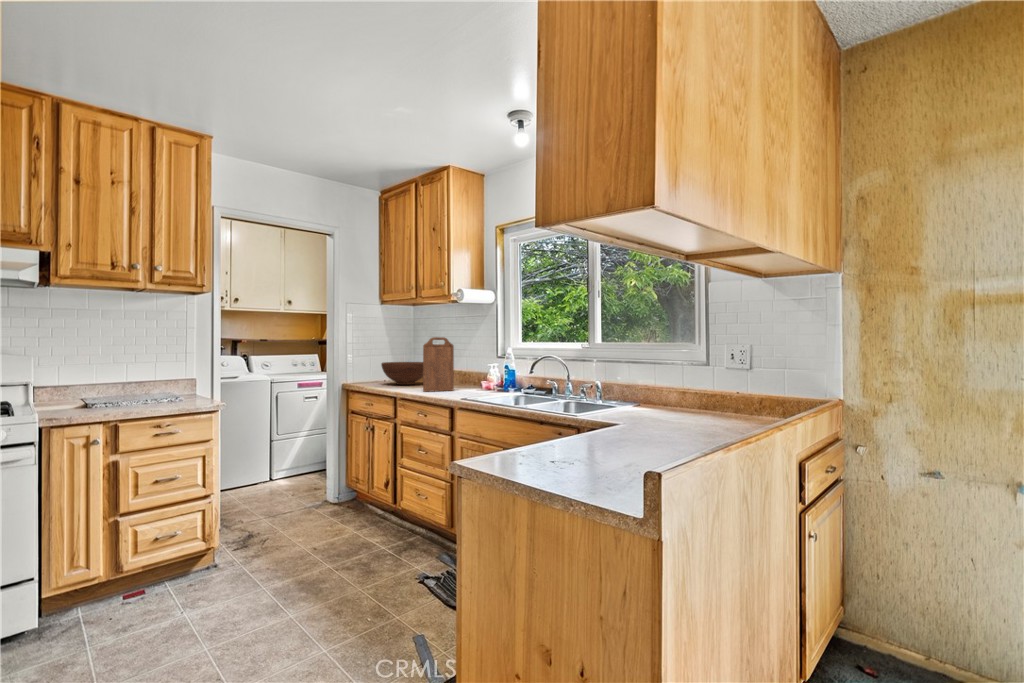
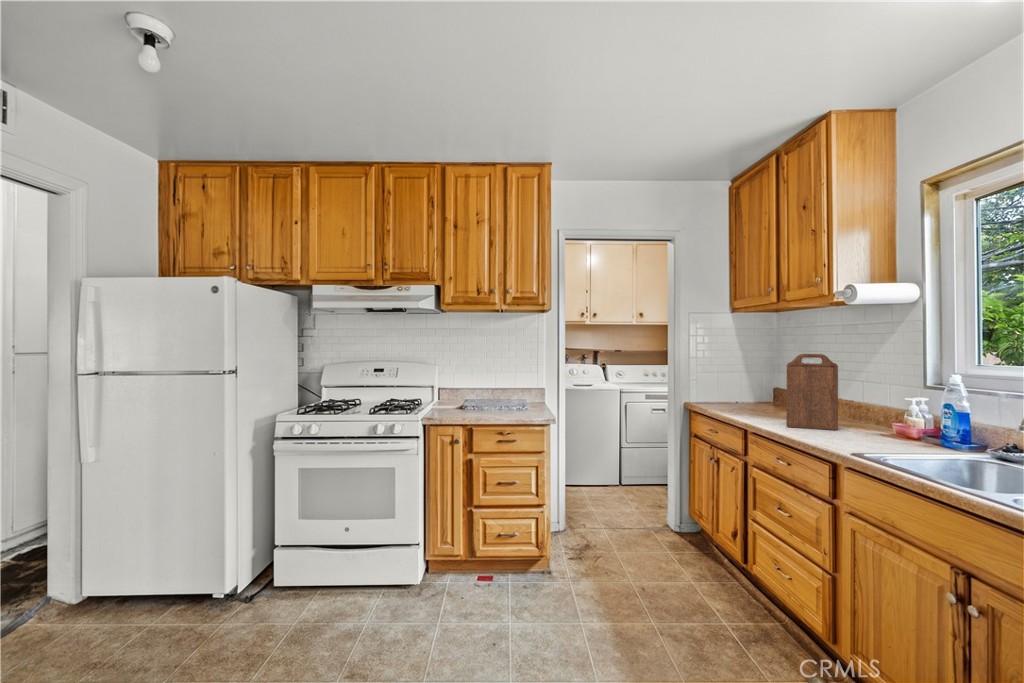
fruit bowl: present [381,362,423,385] -> none [731,380,798,411]

